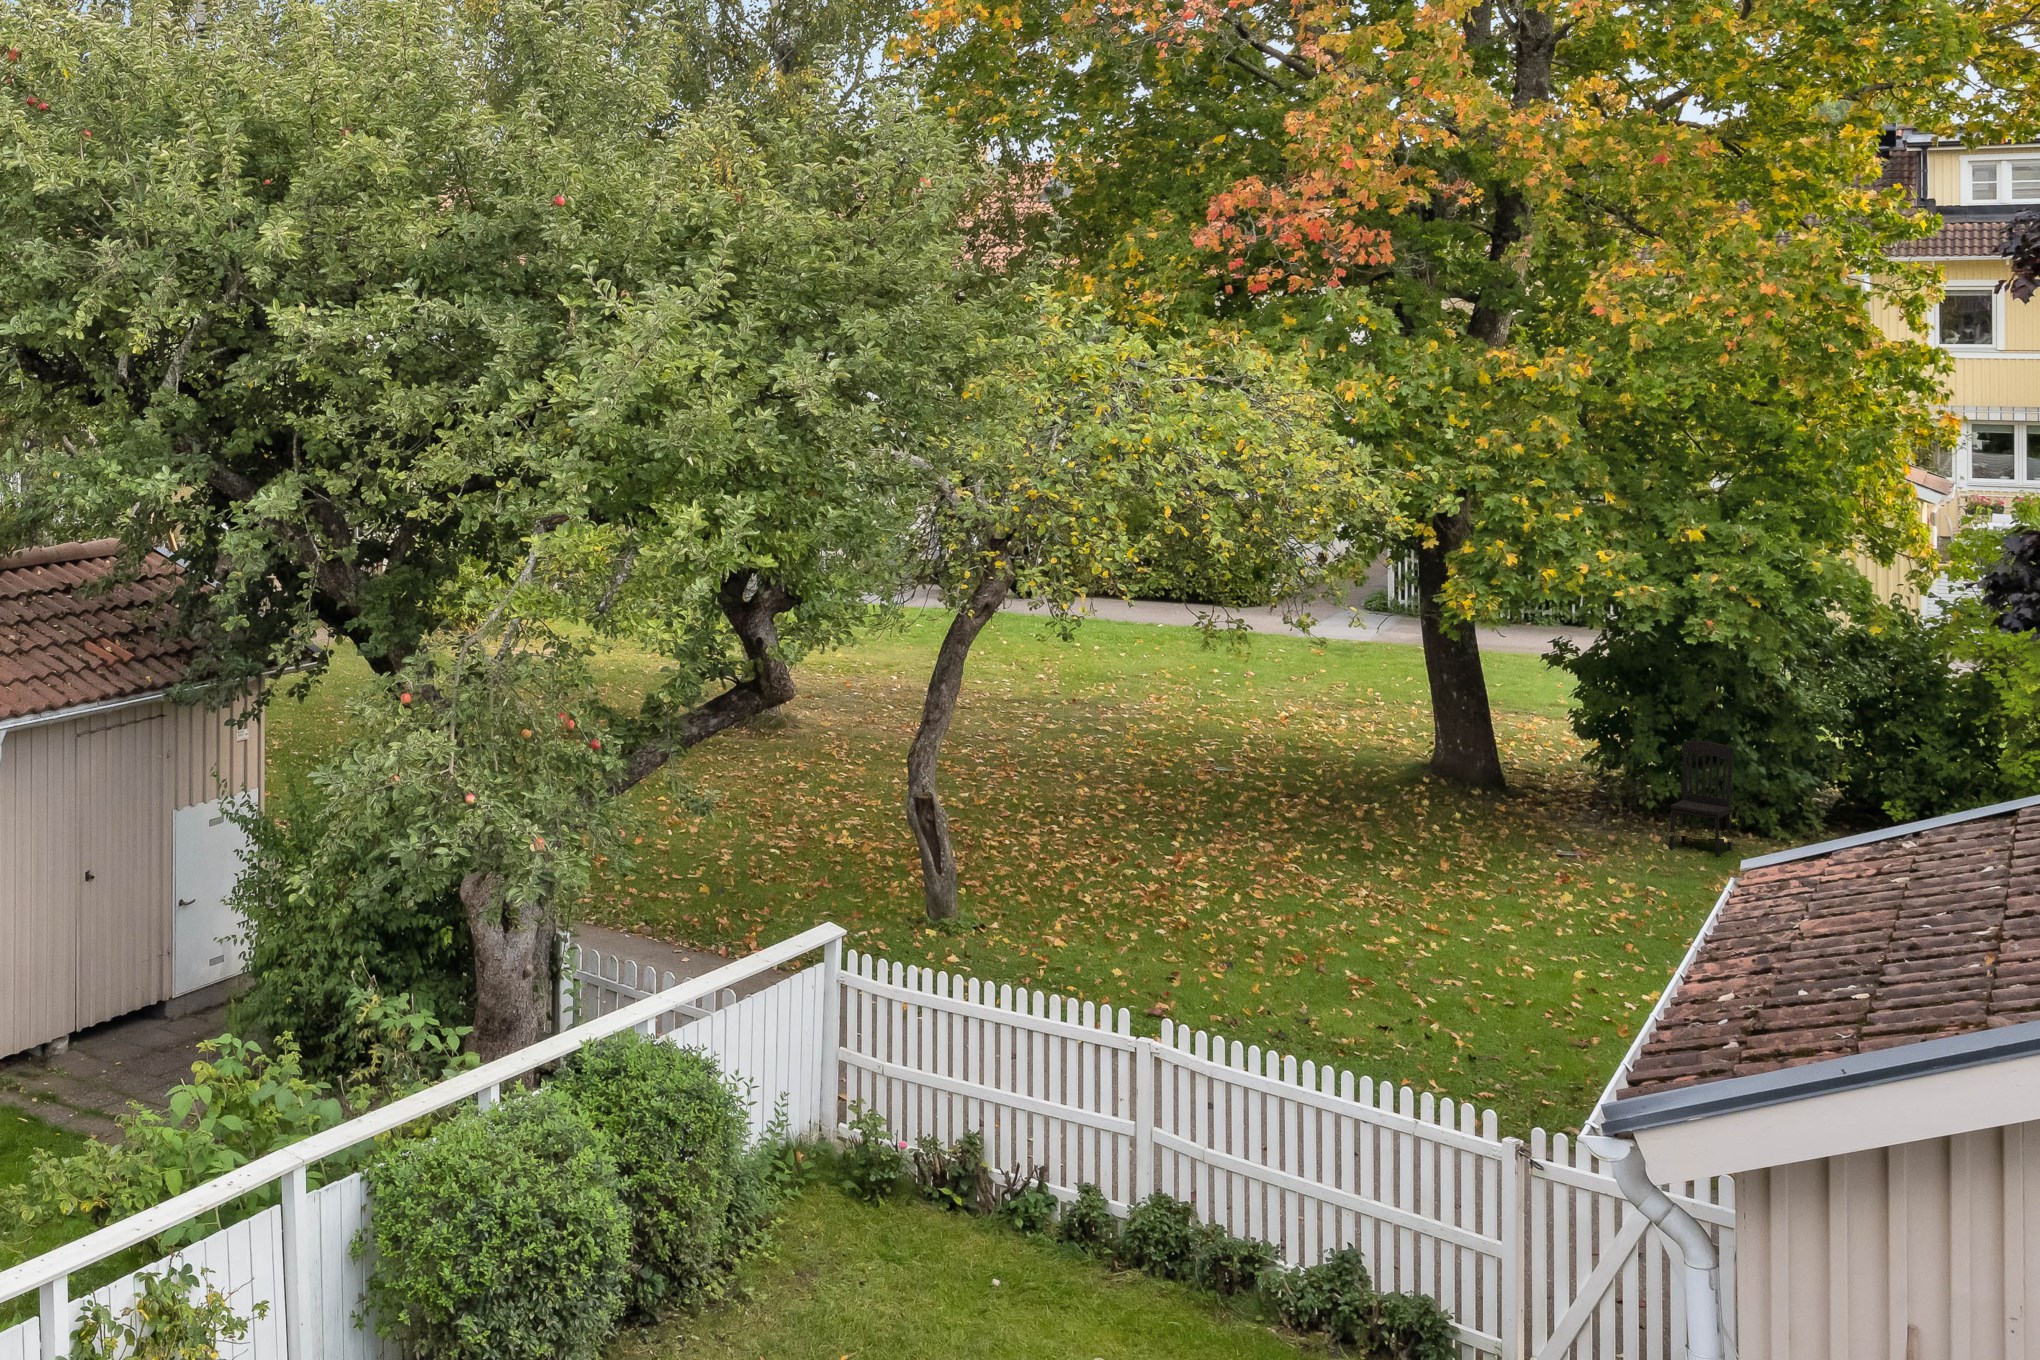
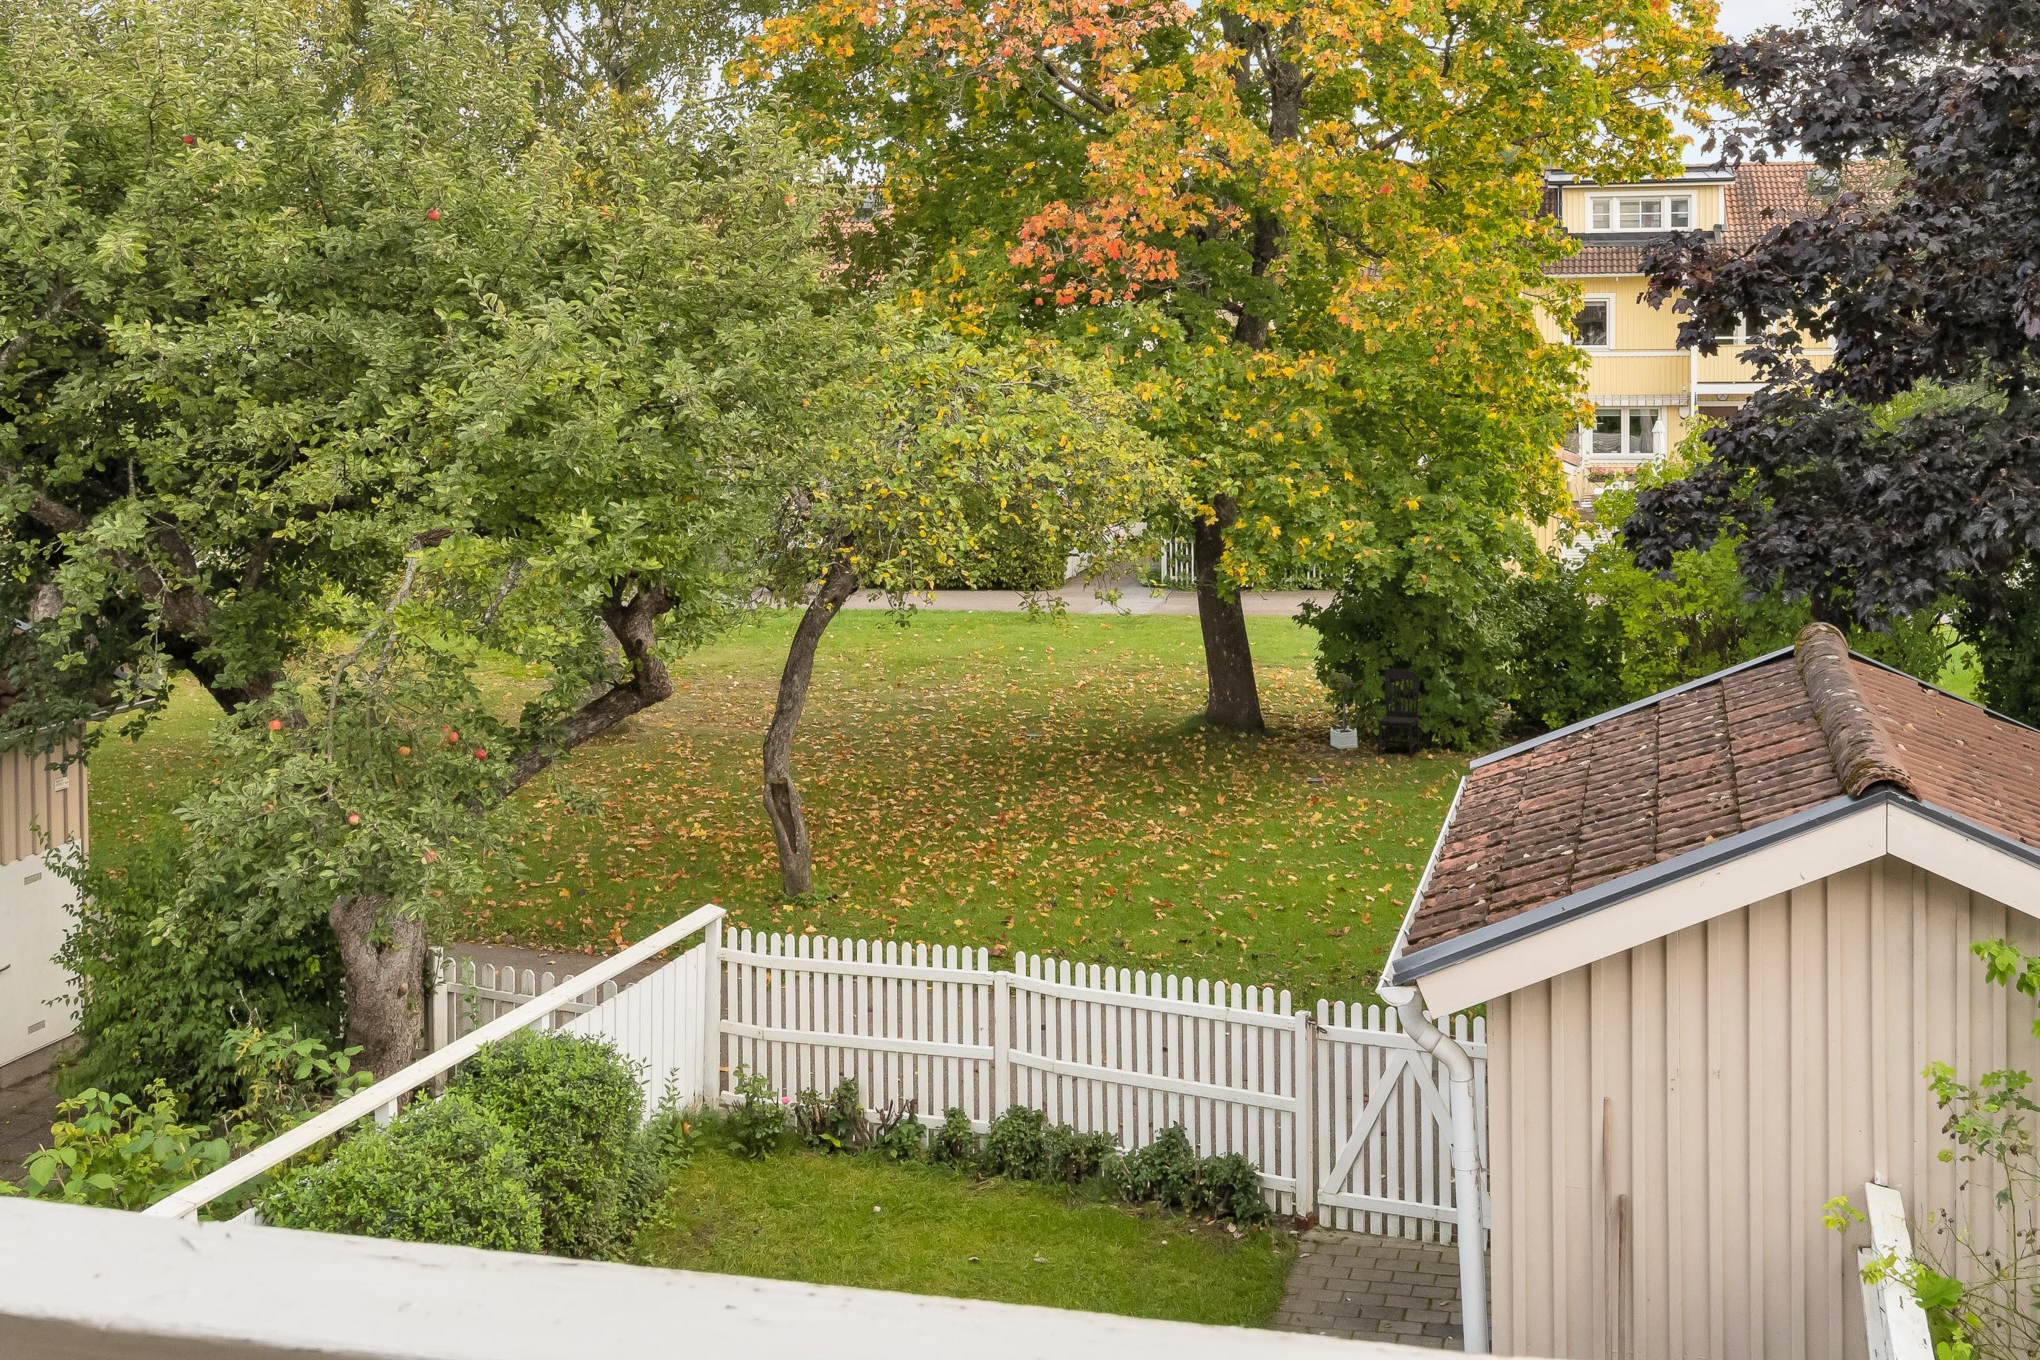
potted tree: none [1597,734,1642,836] -> present [1326,670,1358,749]

